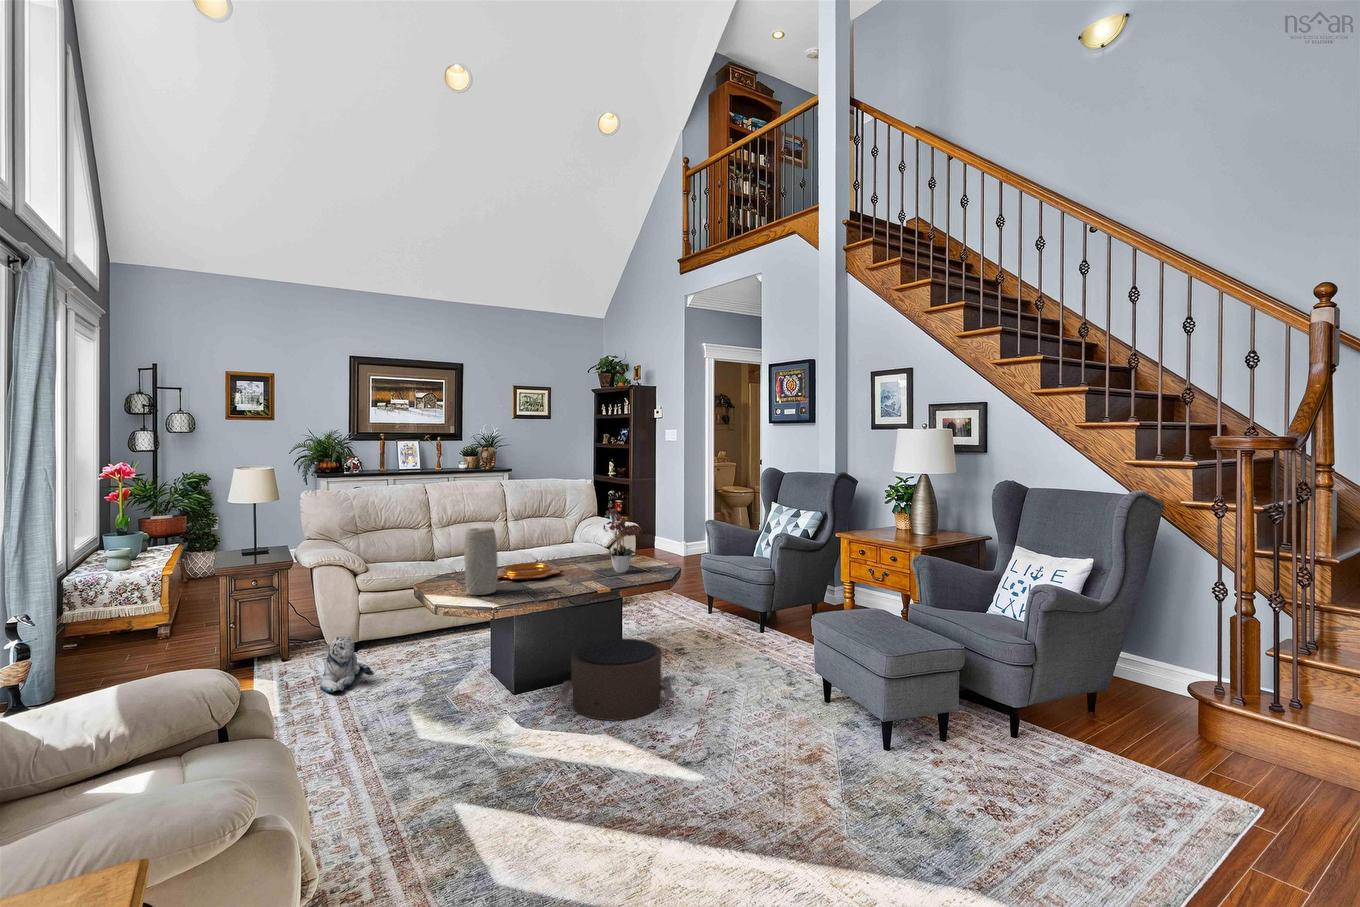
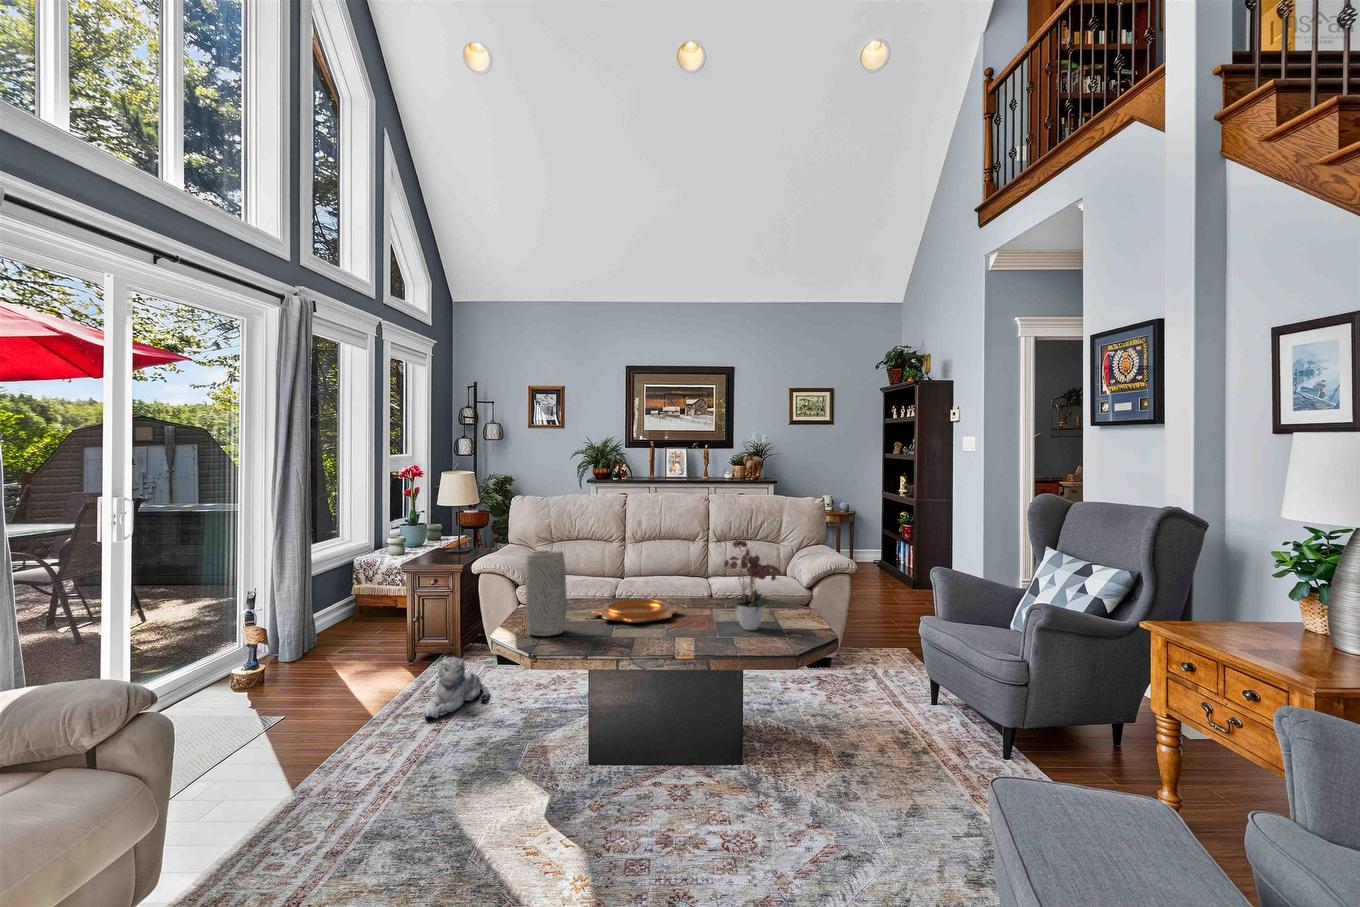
pouf: present [559,638,675,720] -> none [592,723,770,859]

